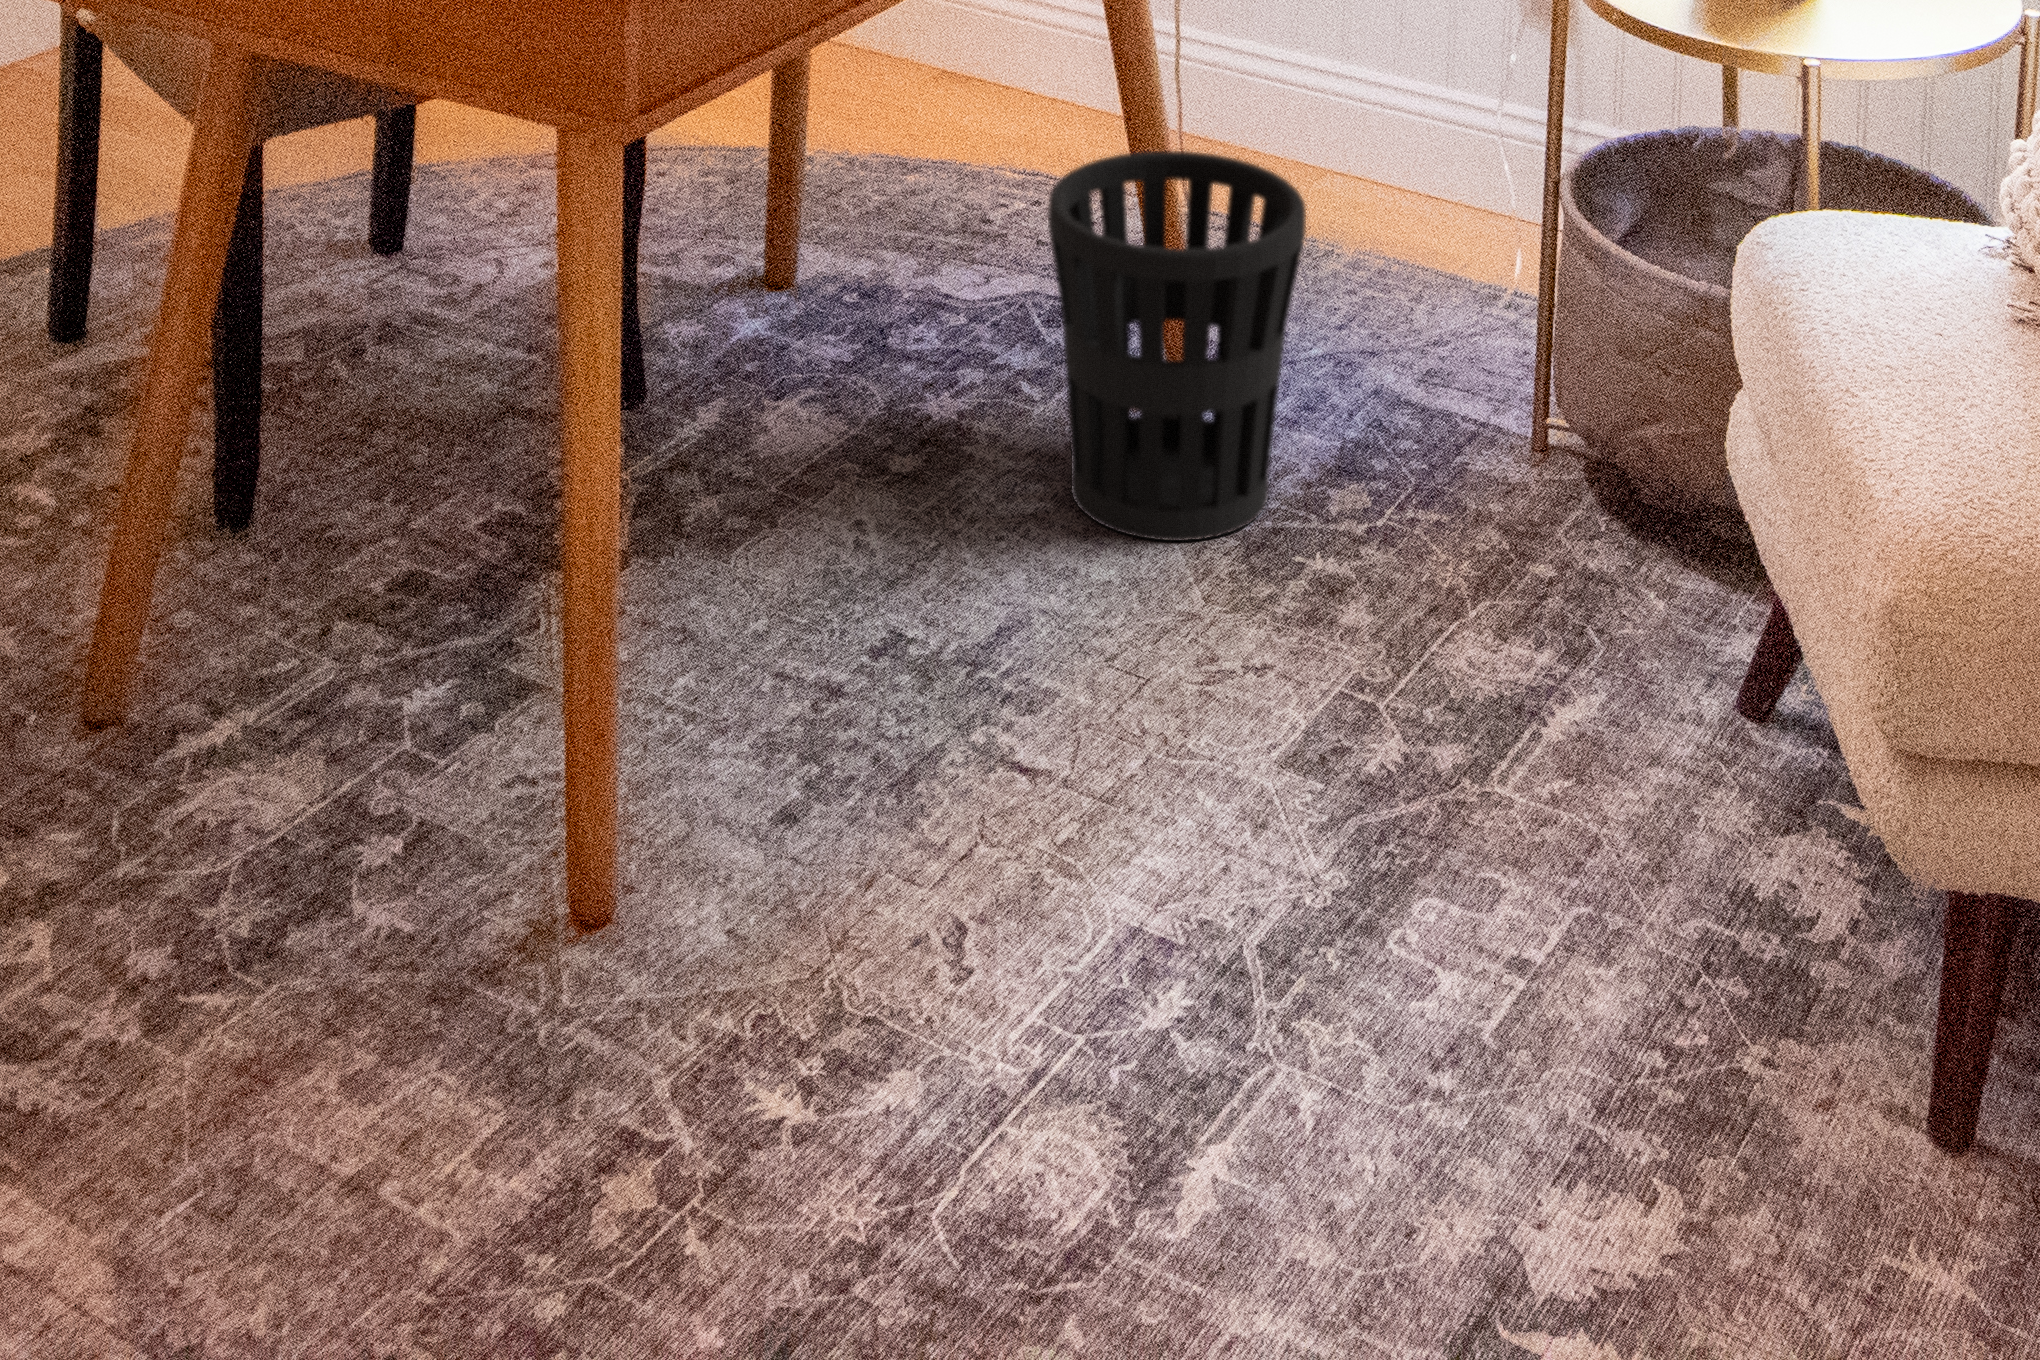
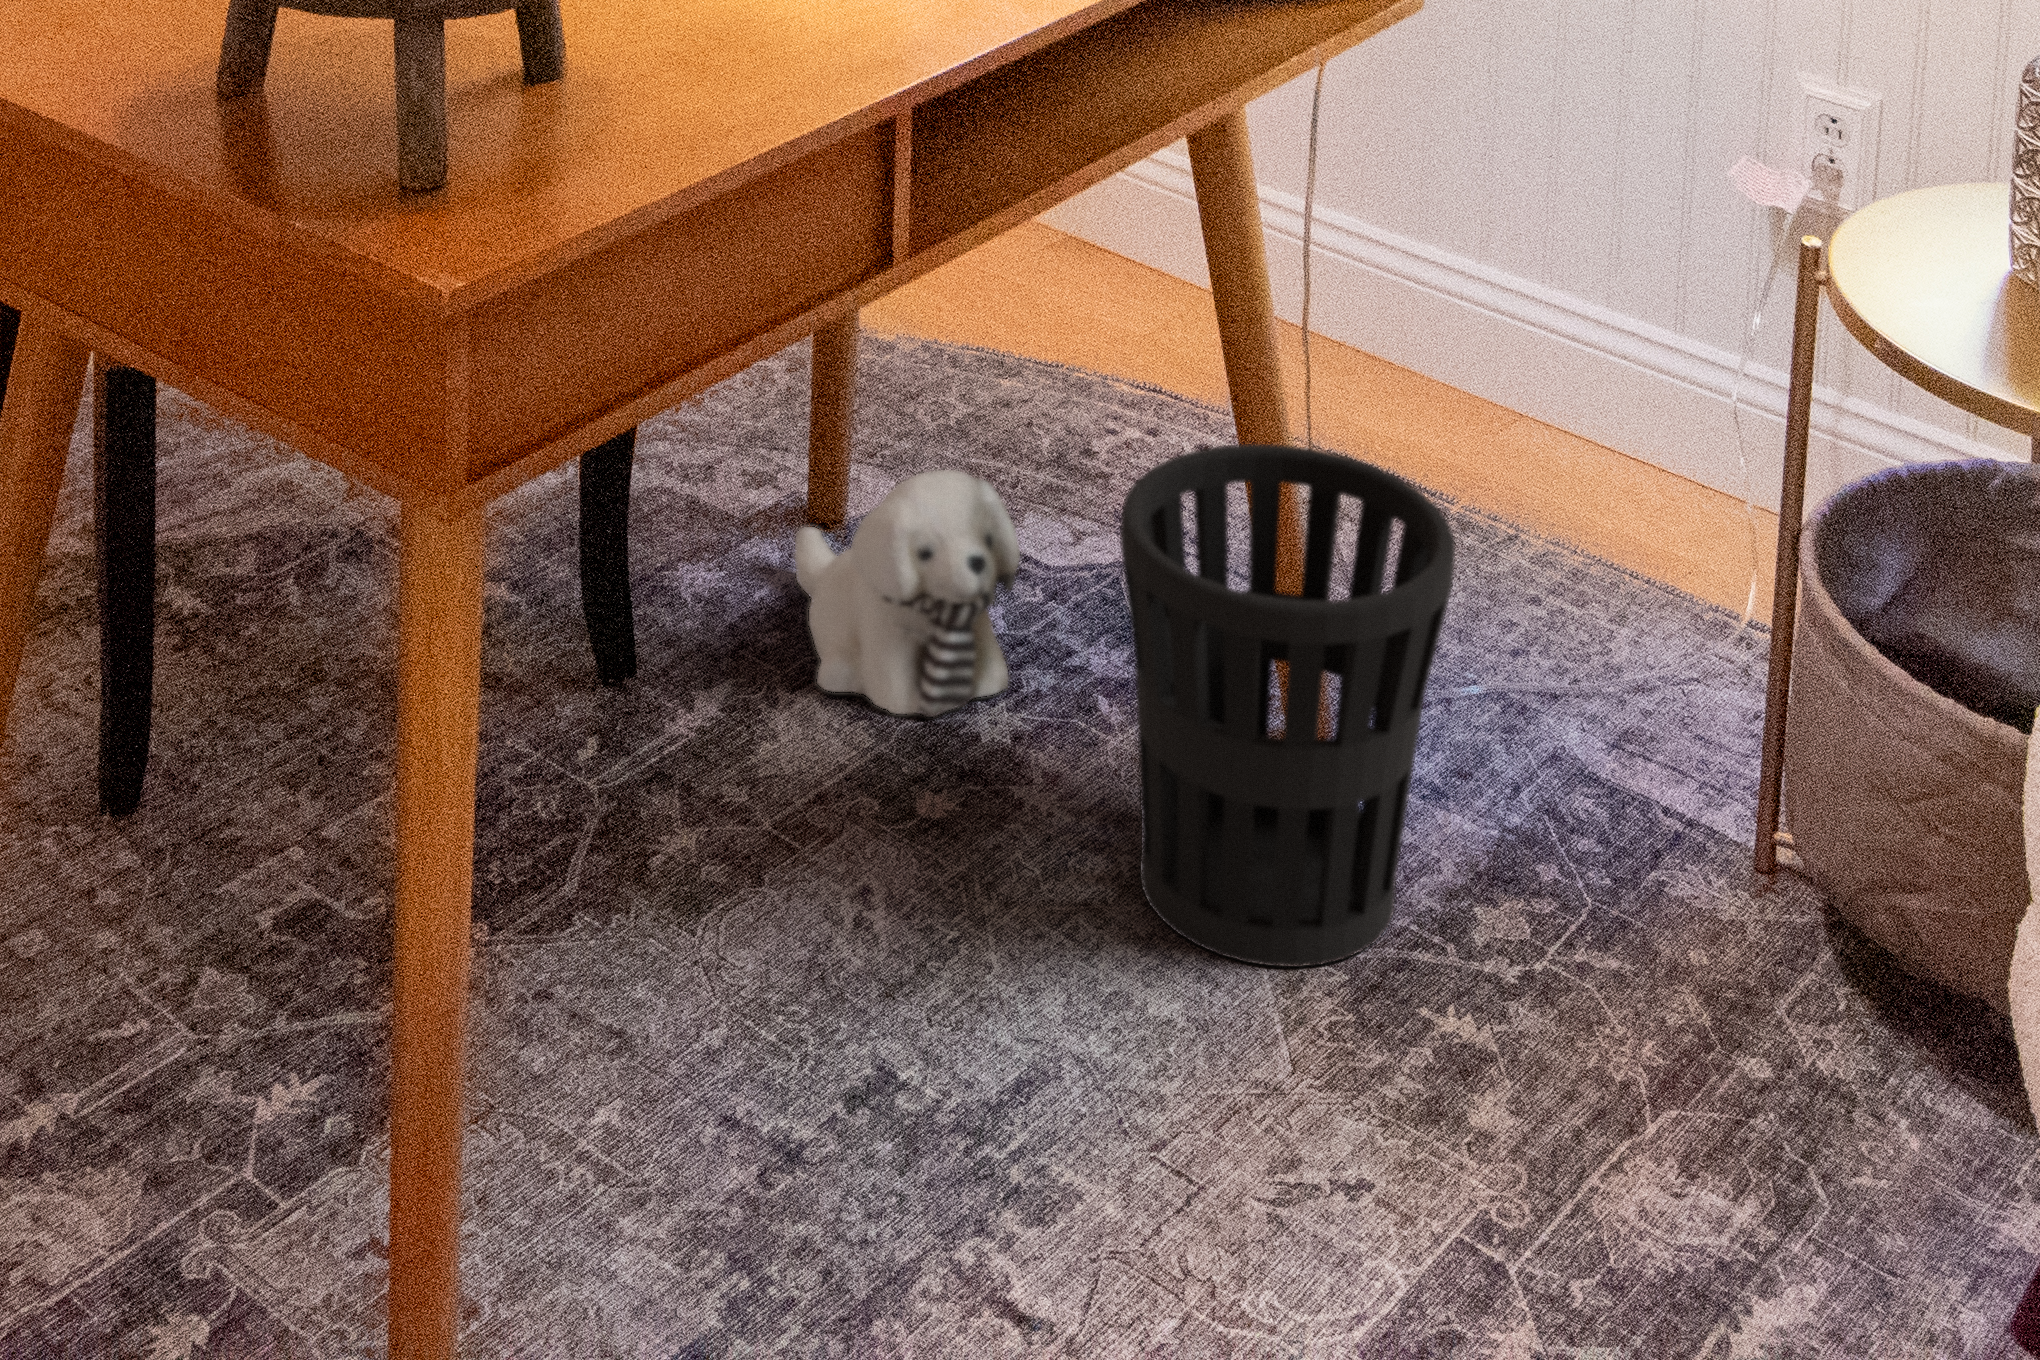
plush toy: none [765,206,957,401] -> present [794,470,1020,717]

